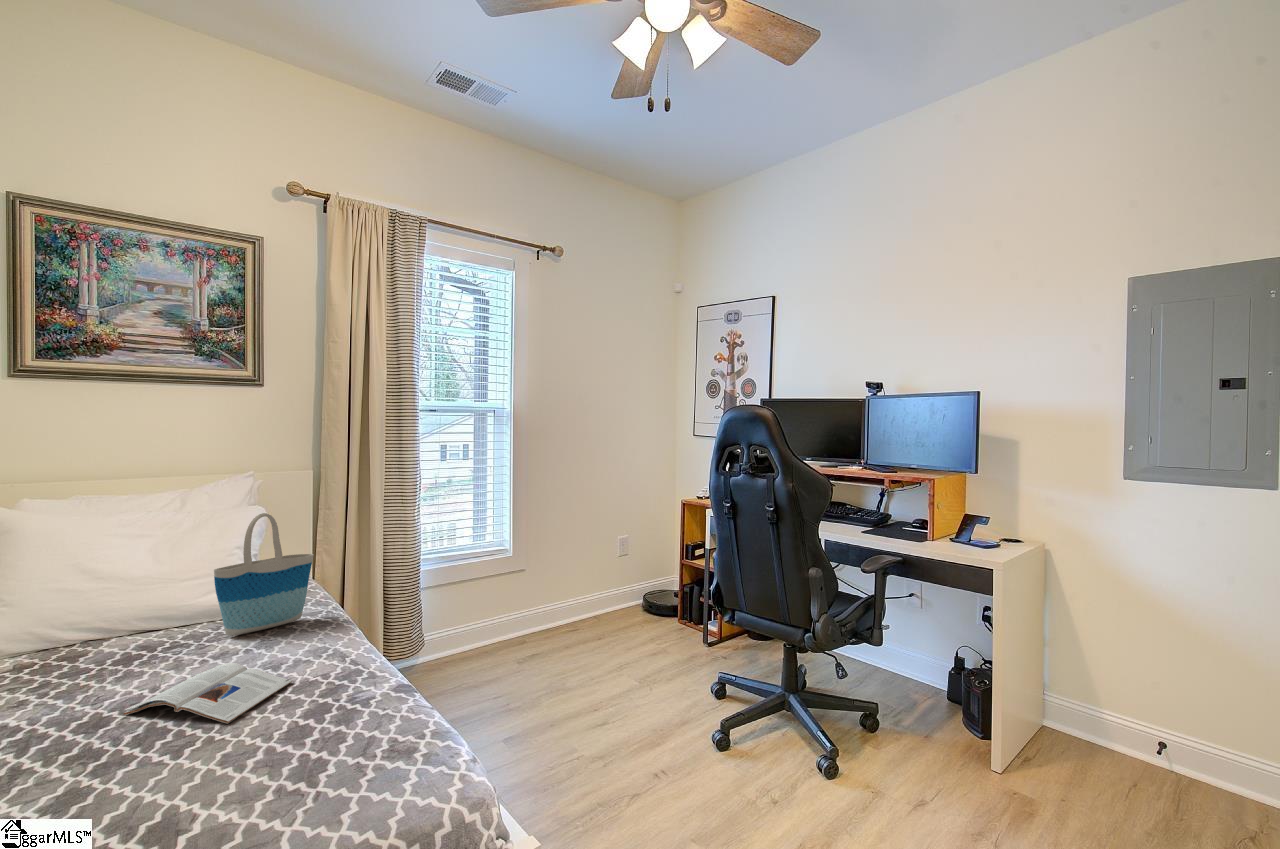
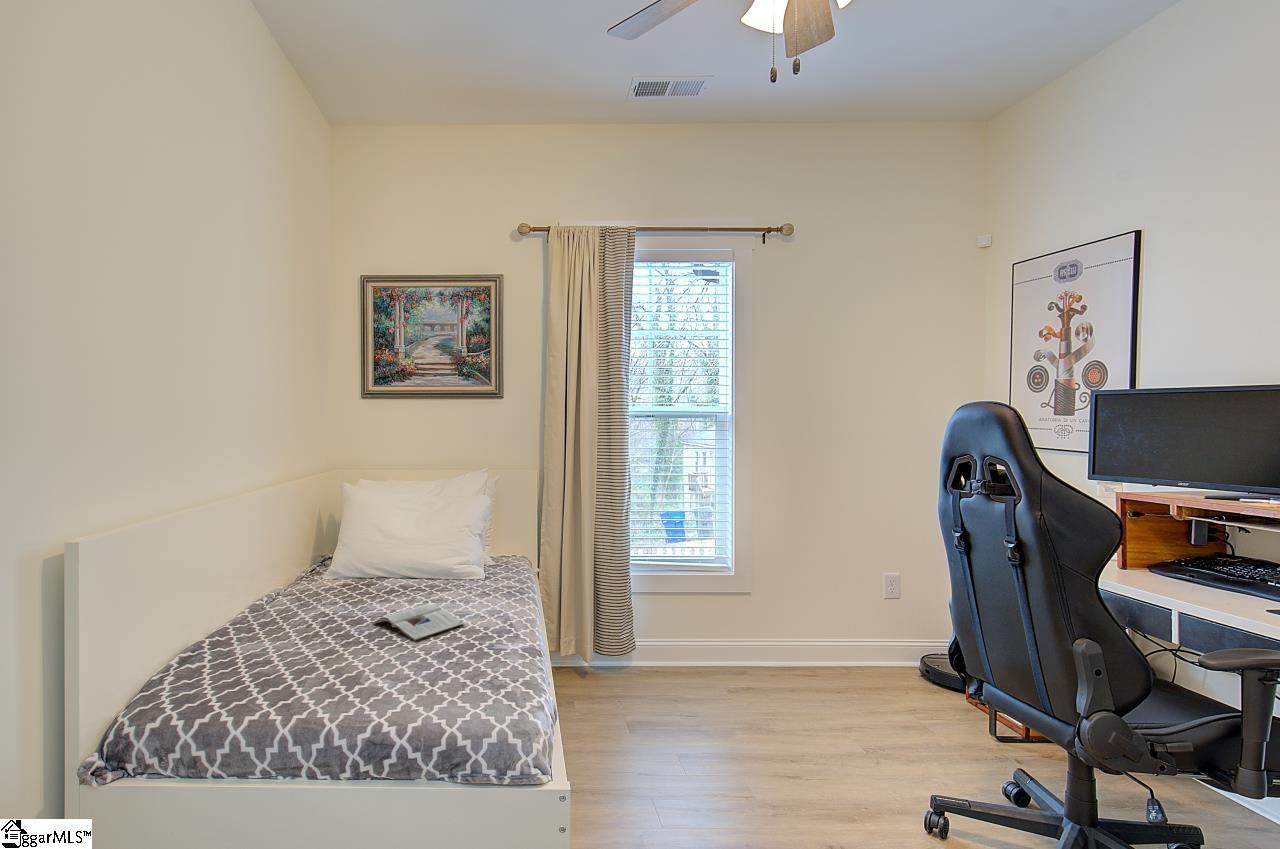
tote bag: present [214,513,313,636] -> none [440,500,506,588]

